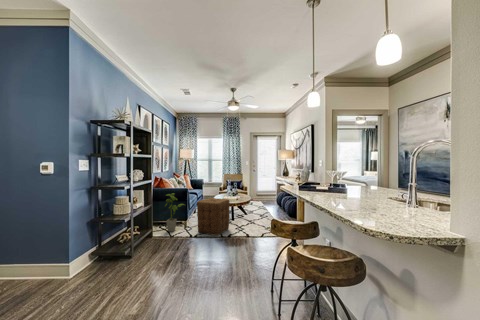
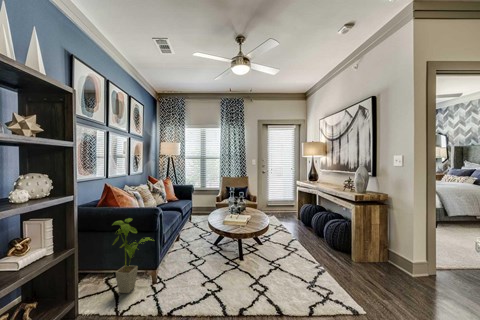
ottoman: present [197,198,230,236] -> none [175,223,238,307]

